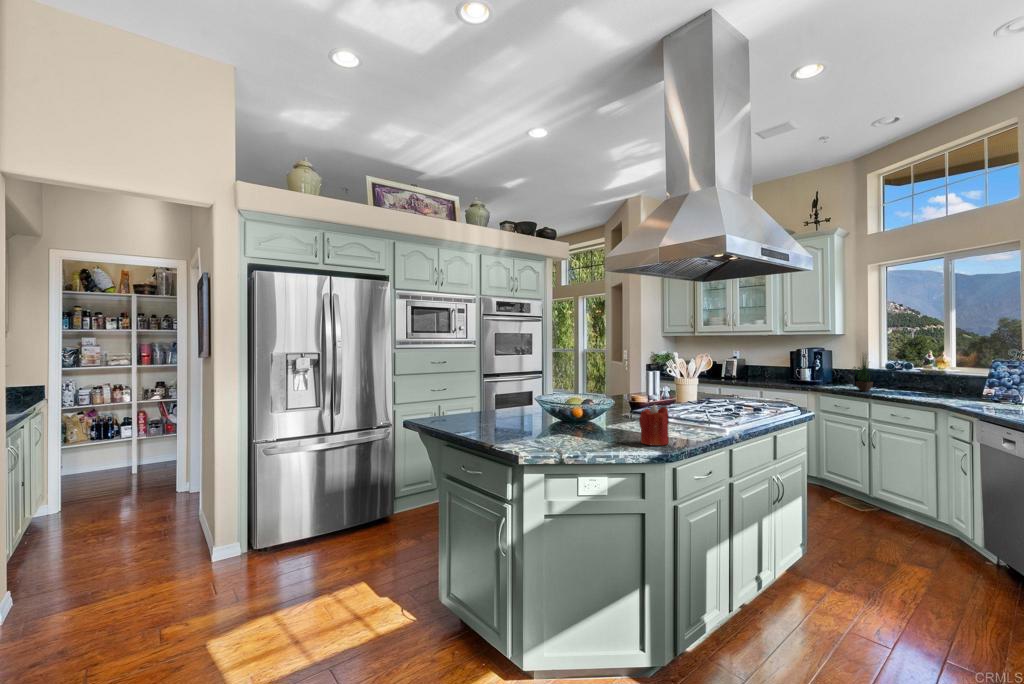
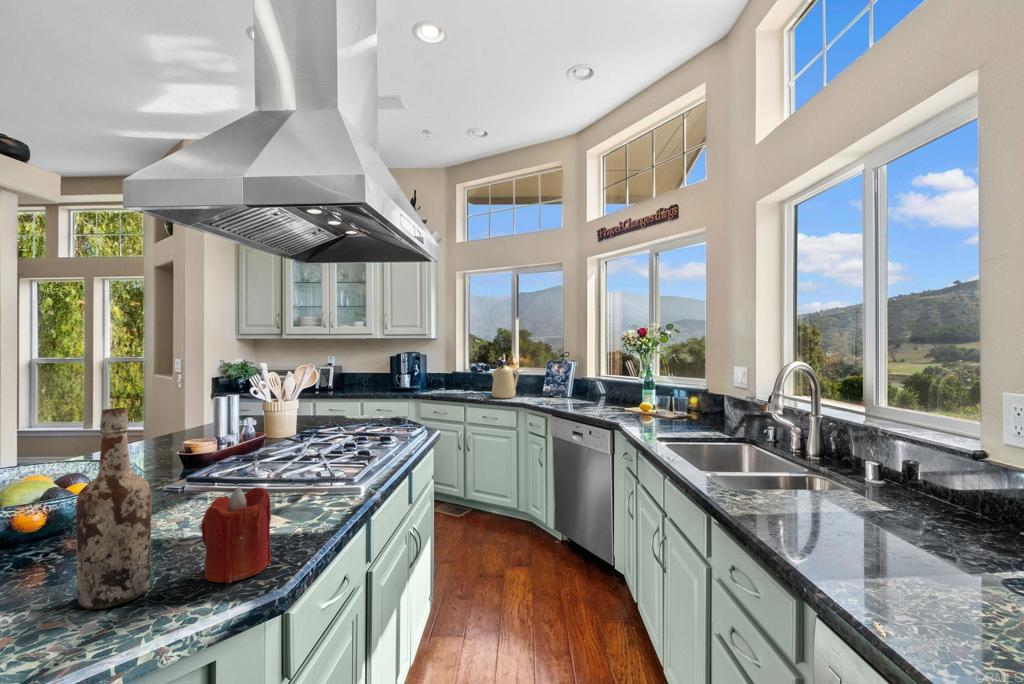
potted plant: present [855,357,873,391] -> none [445,350,469,395]
kettle: none [902,362,943,398] -> present [492,365,519,398]
wine bottle: none [596,364,621,442] -> present [76,408,151,609]

